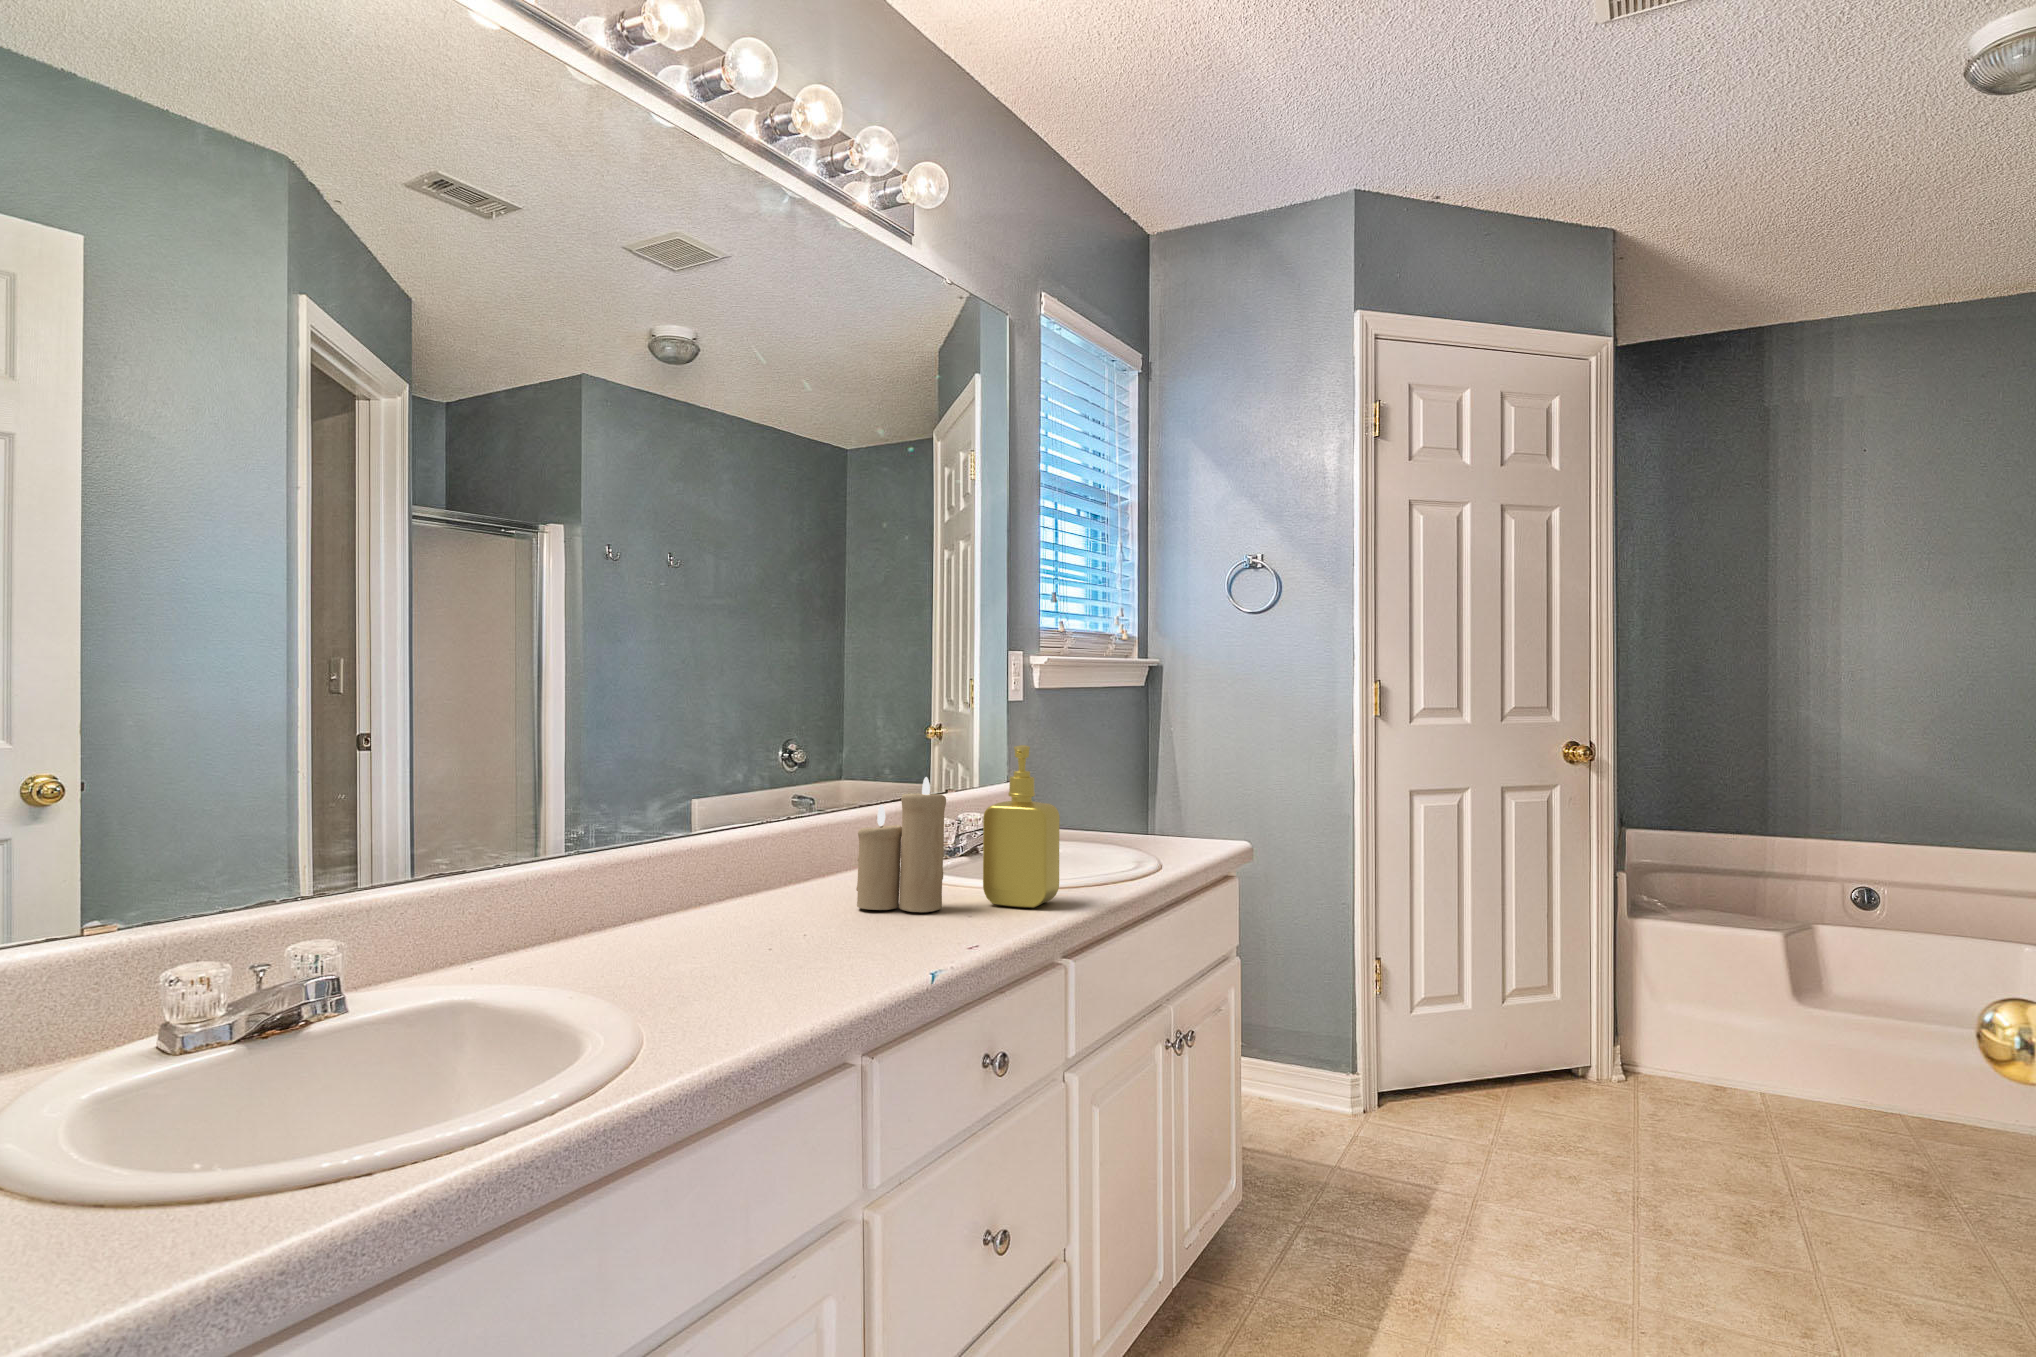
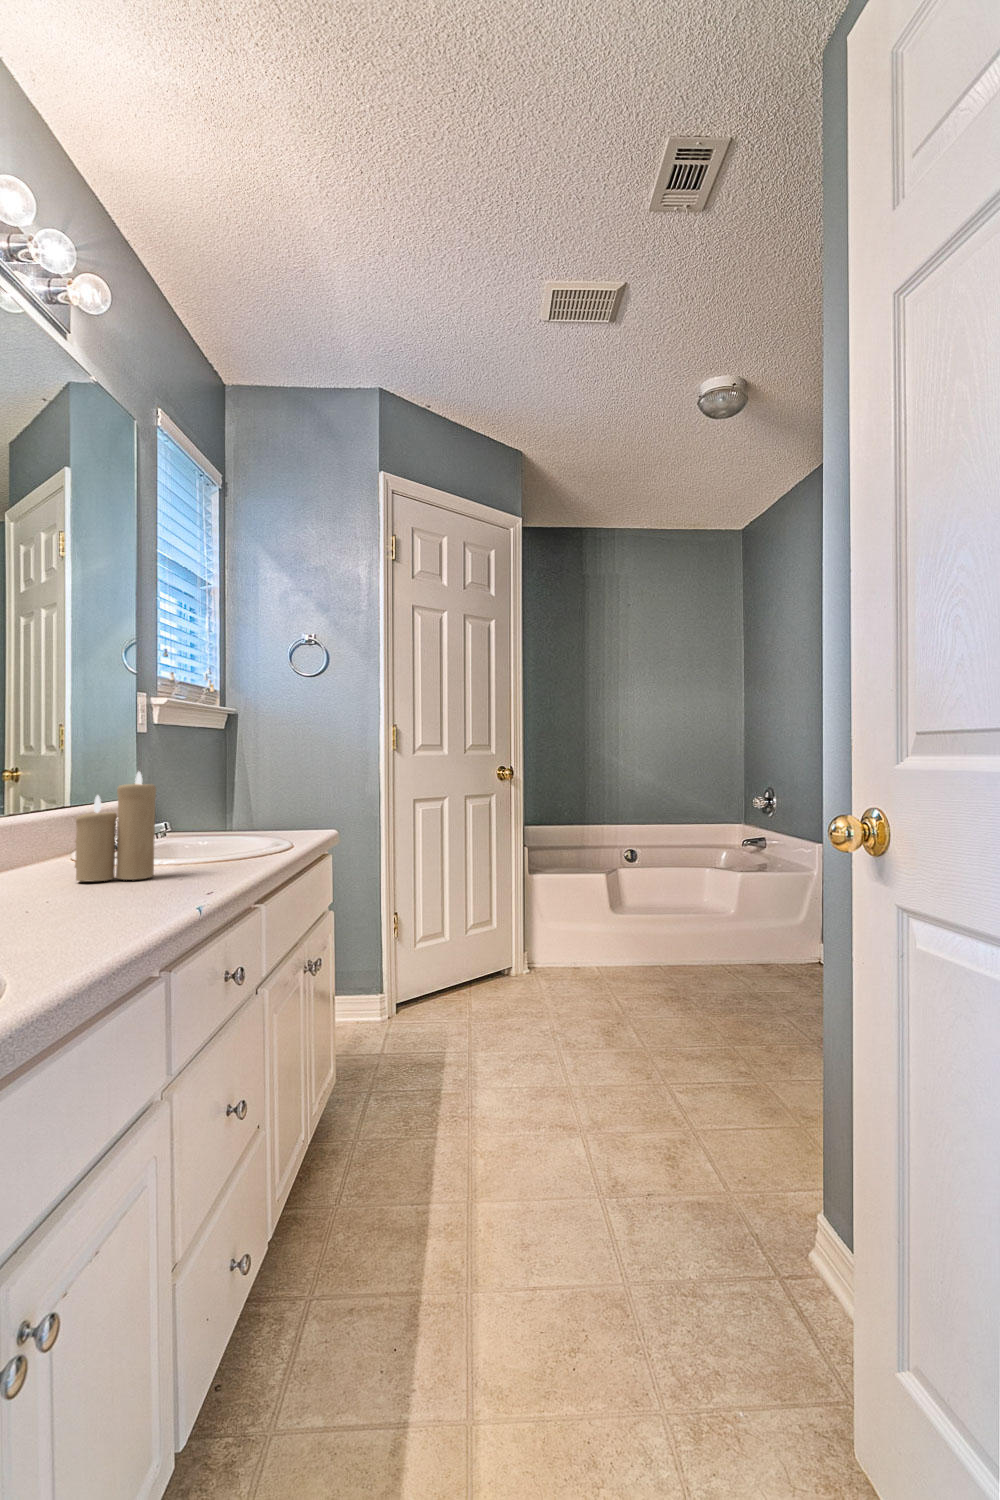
soap dispenser: present [983,745,1060,908] -> none [184,747,244,871]

